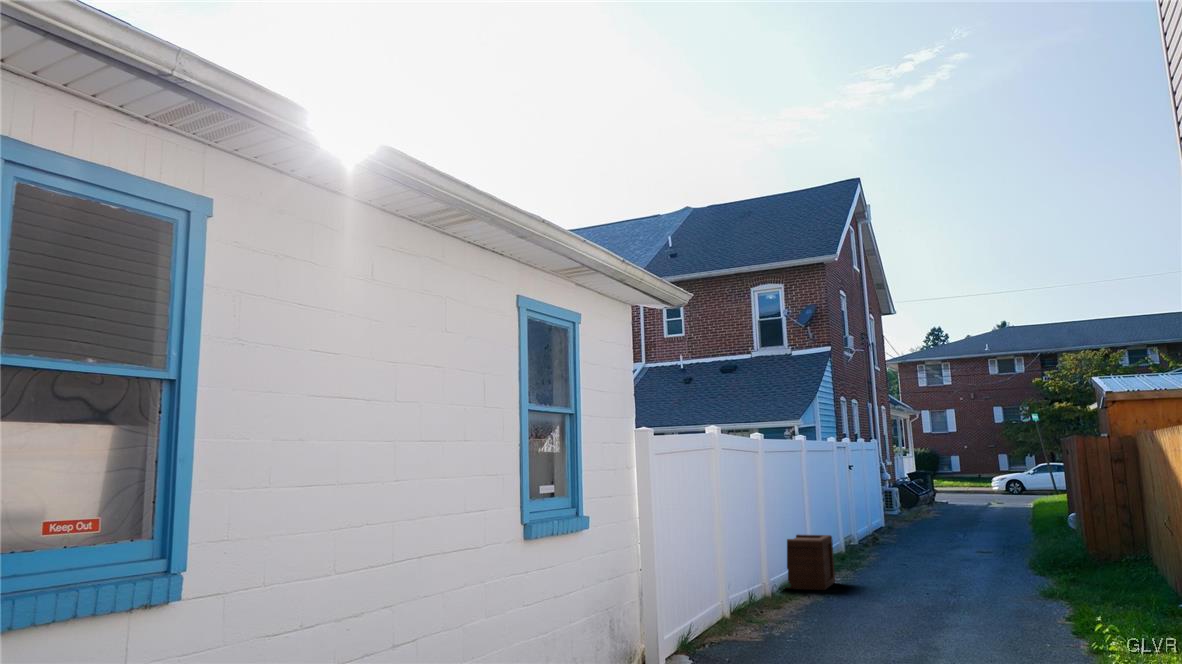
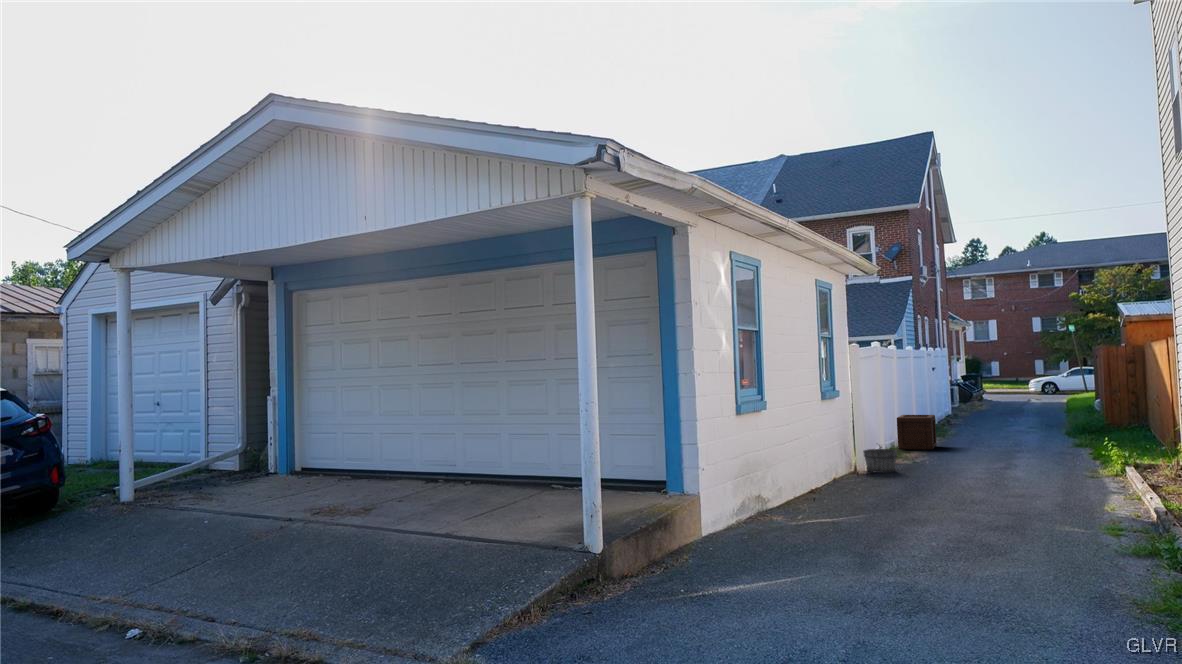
wooden bucket: none [680,594,736,648] -> present [863,445,897,473]

